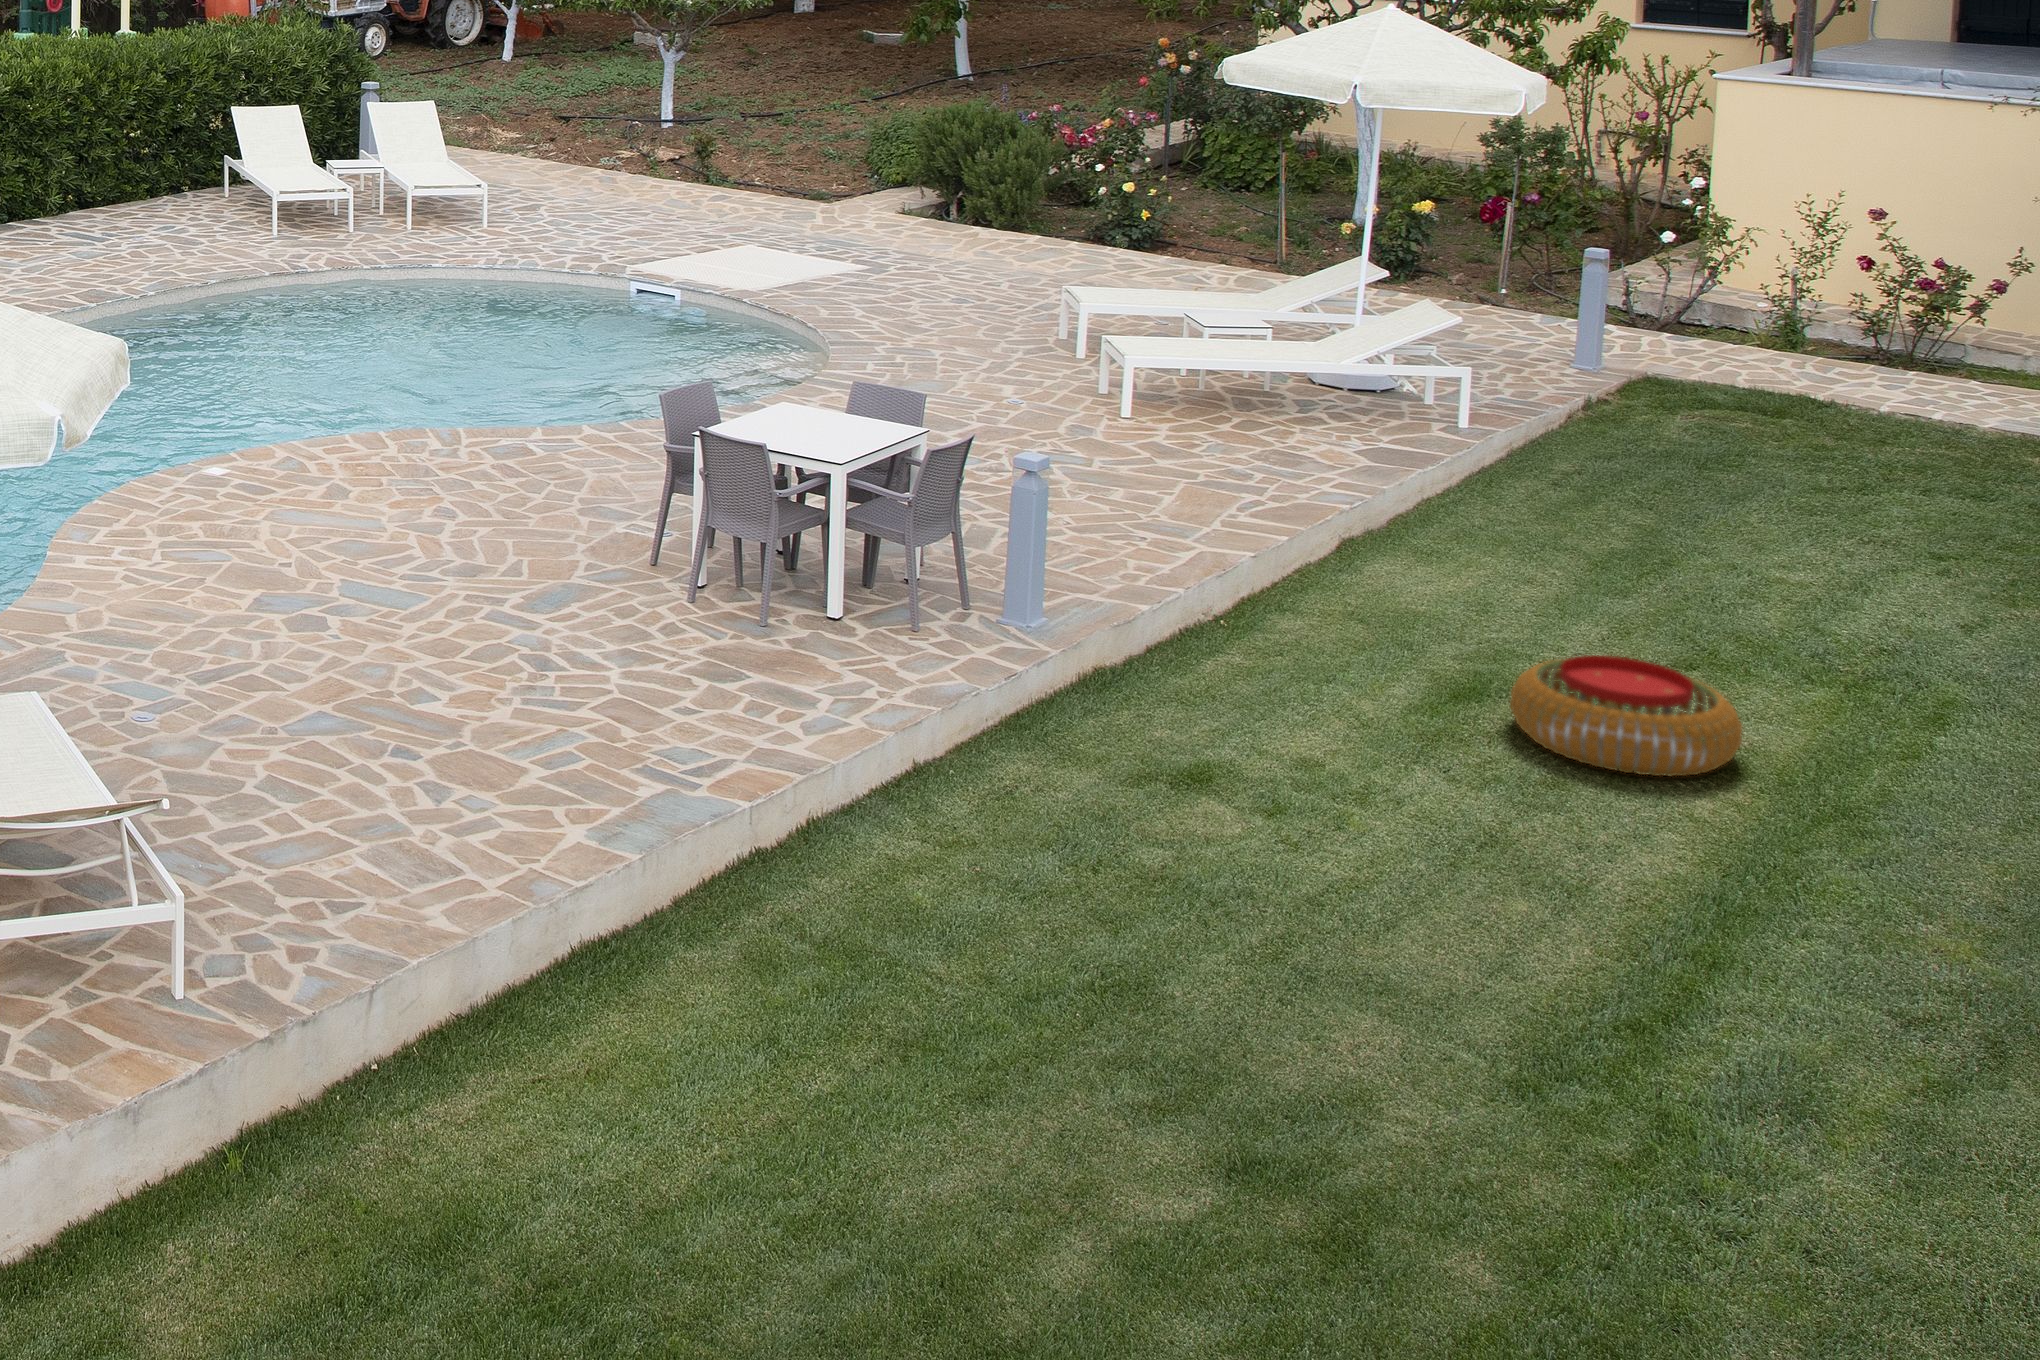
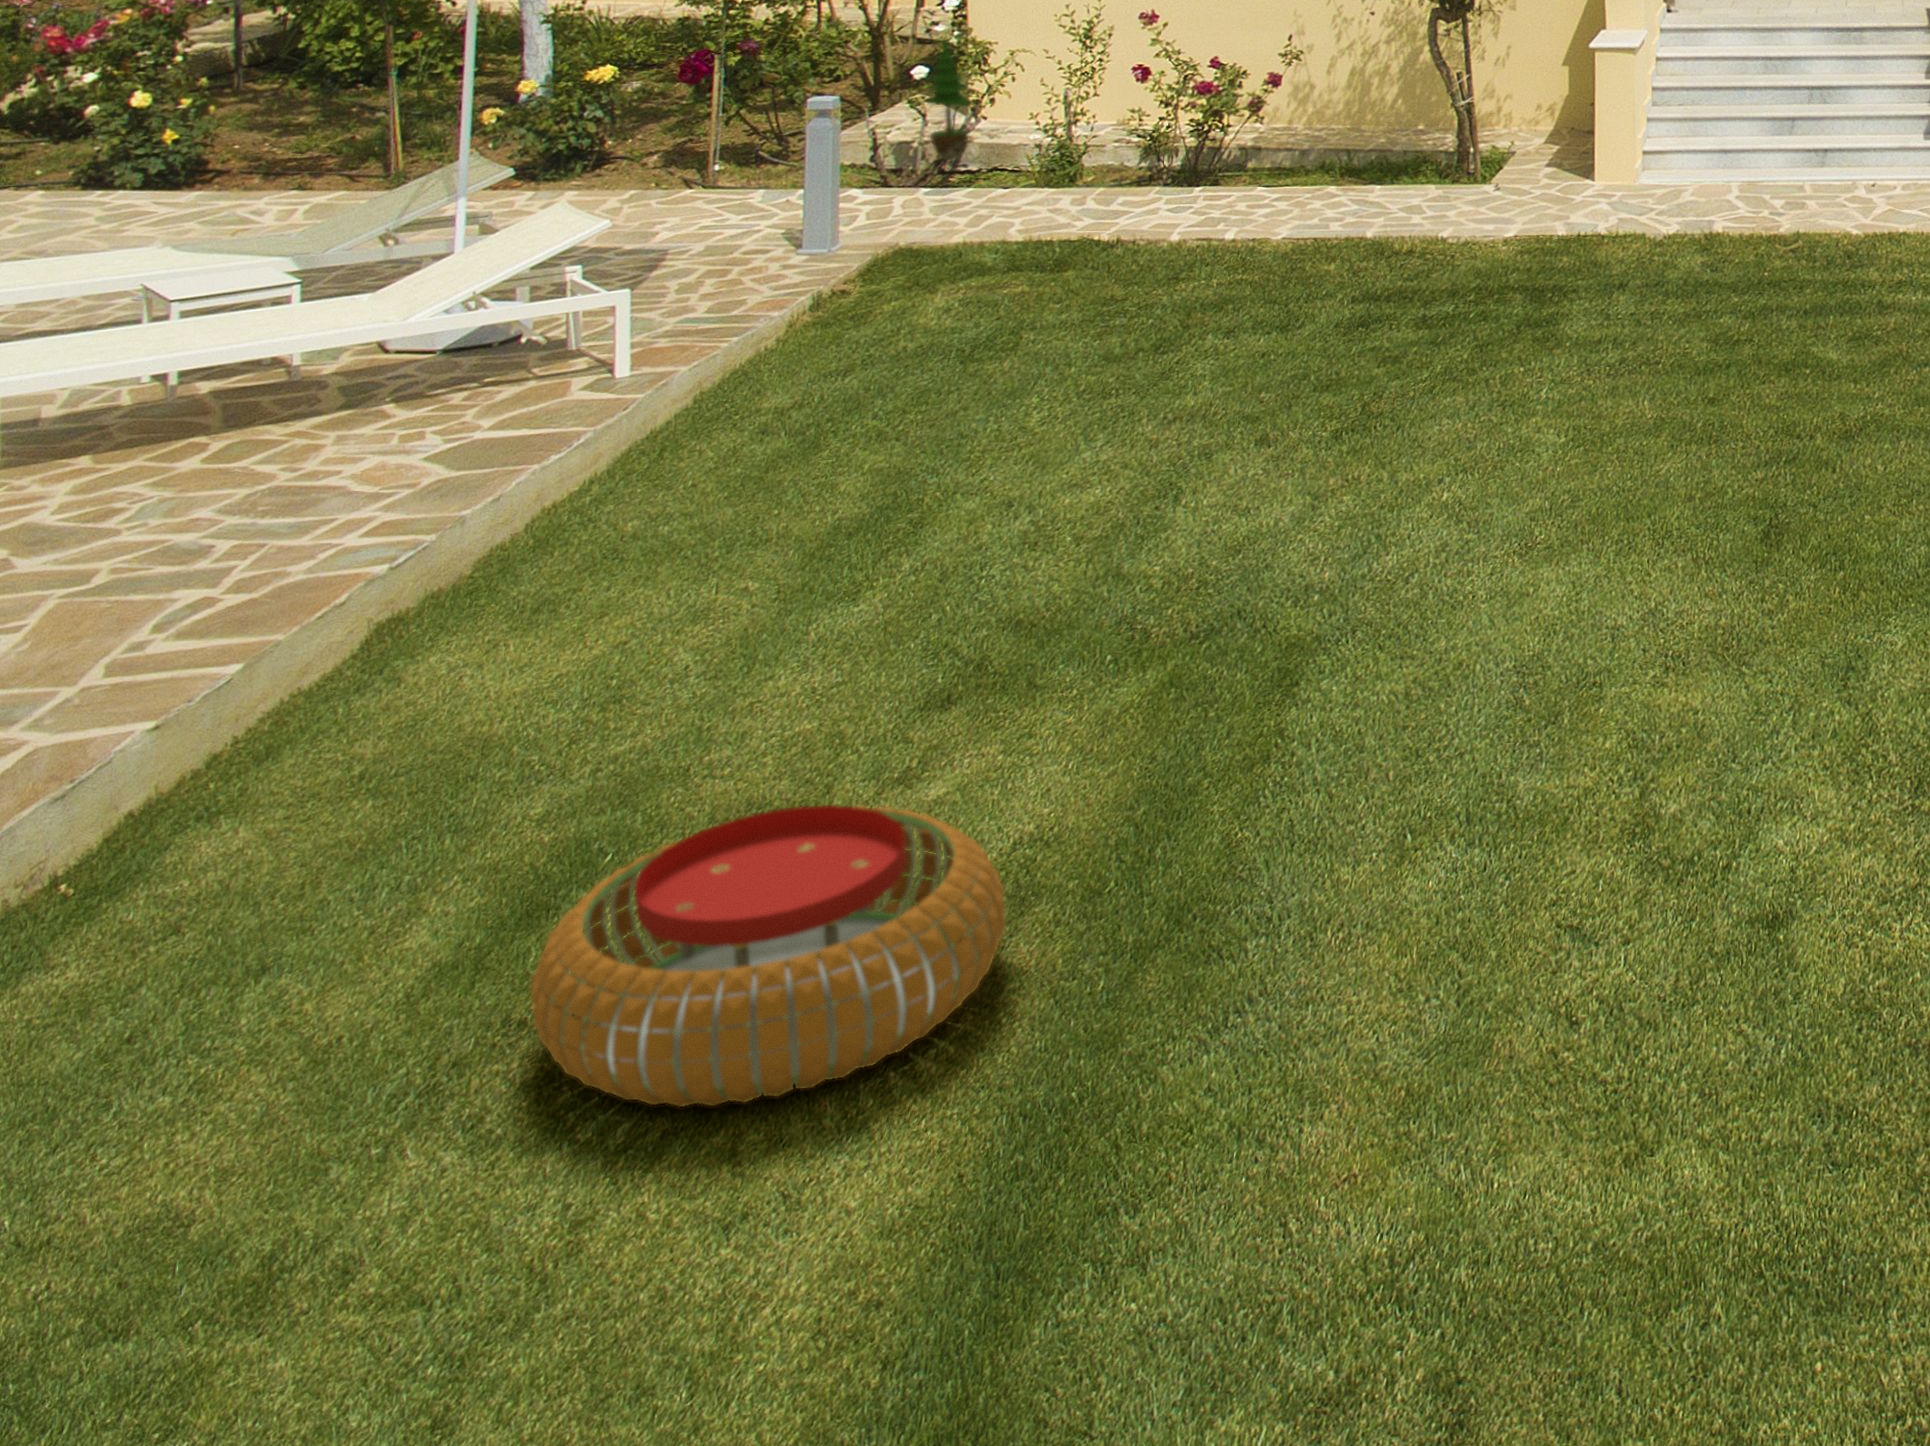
potted tree: none [1672,215,1713,312] -> present [926,40,969,162]

